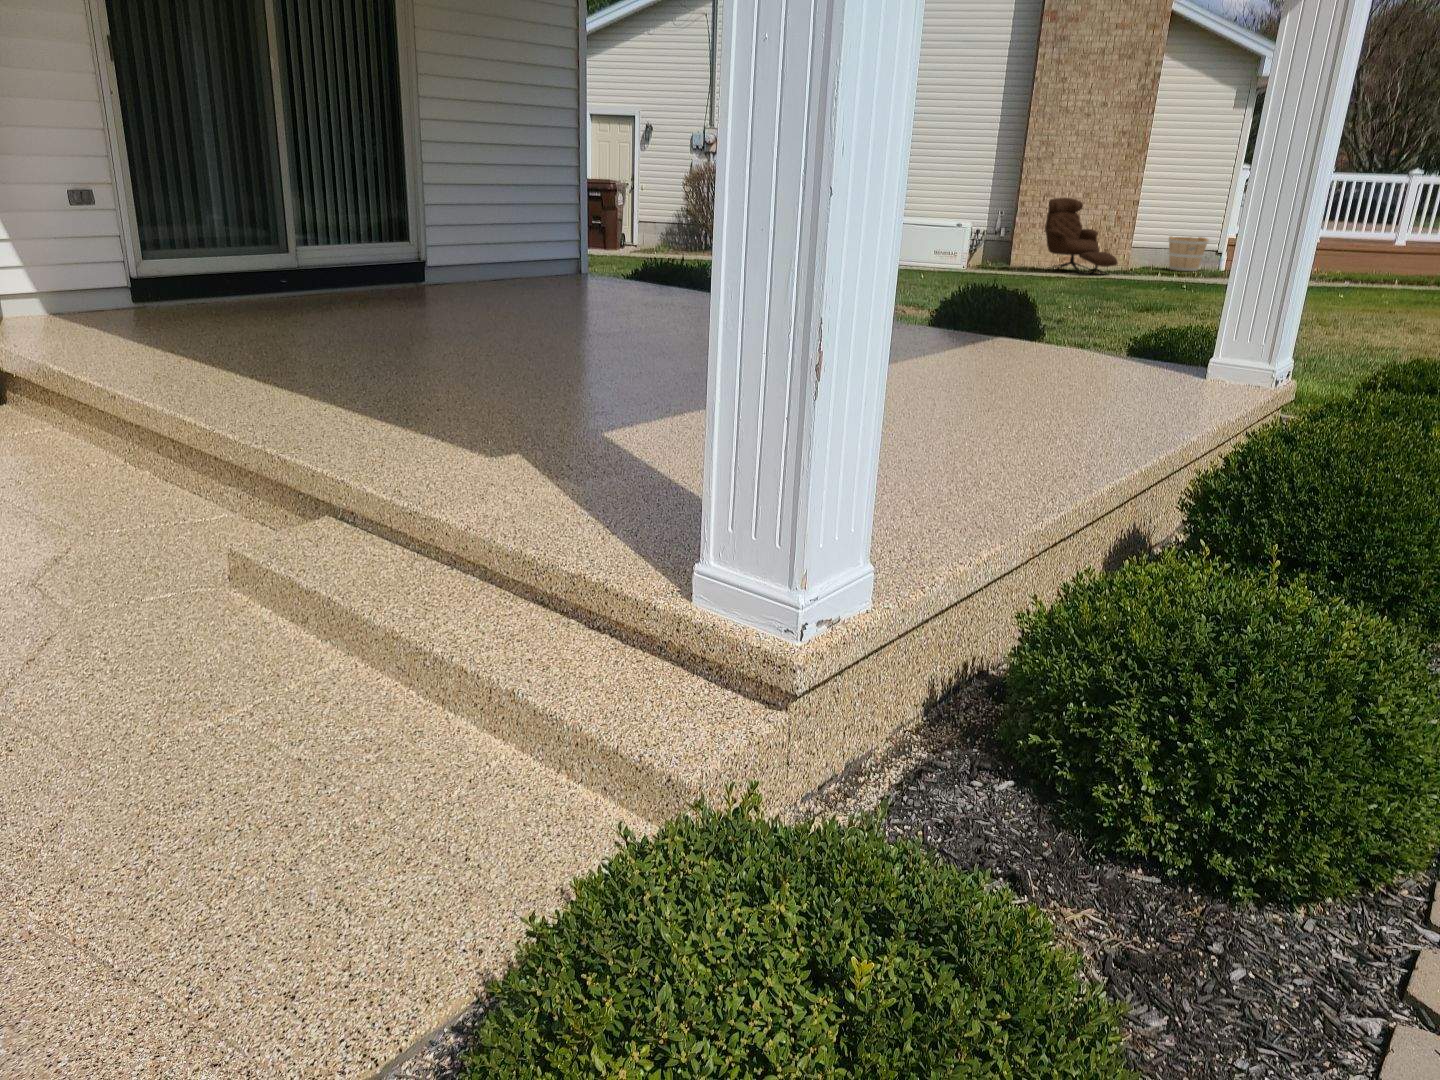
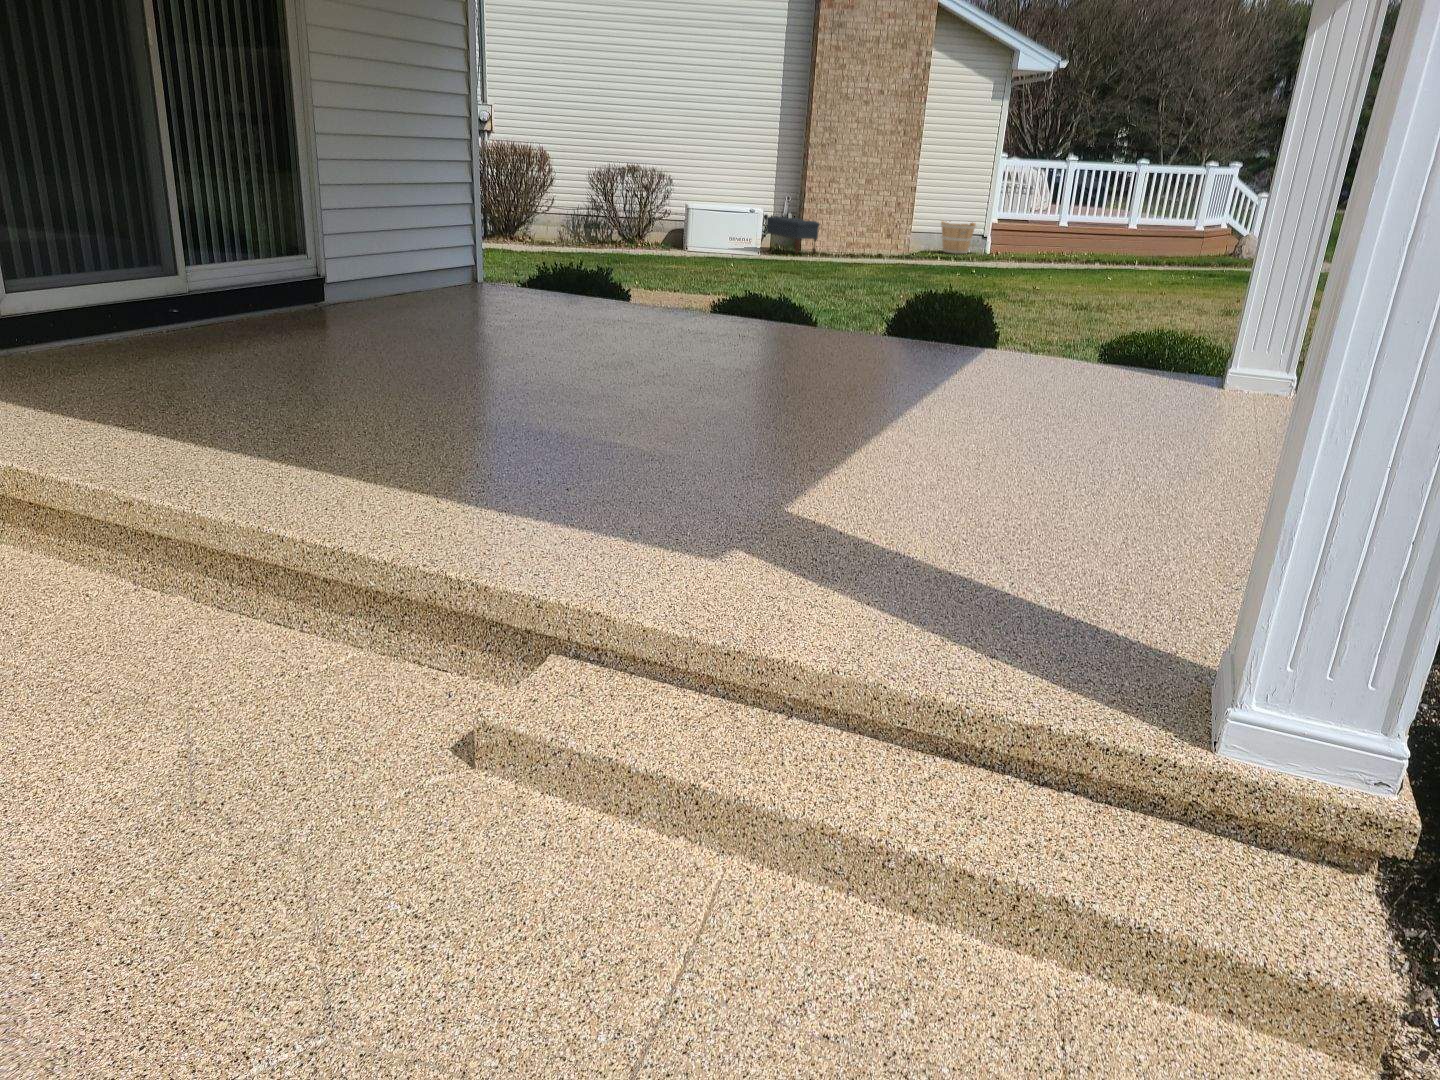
lounge chair: present [1044,198,1118,275] -> none [834,185,904,261]
bench: none [967,229,1030,270] -> present [767,214,820,254]

